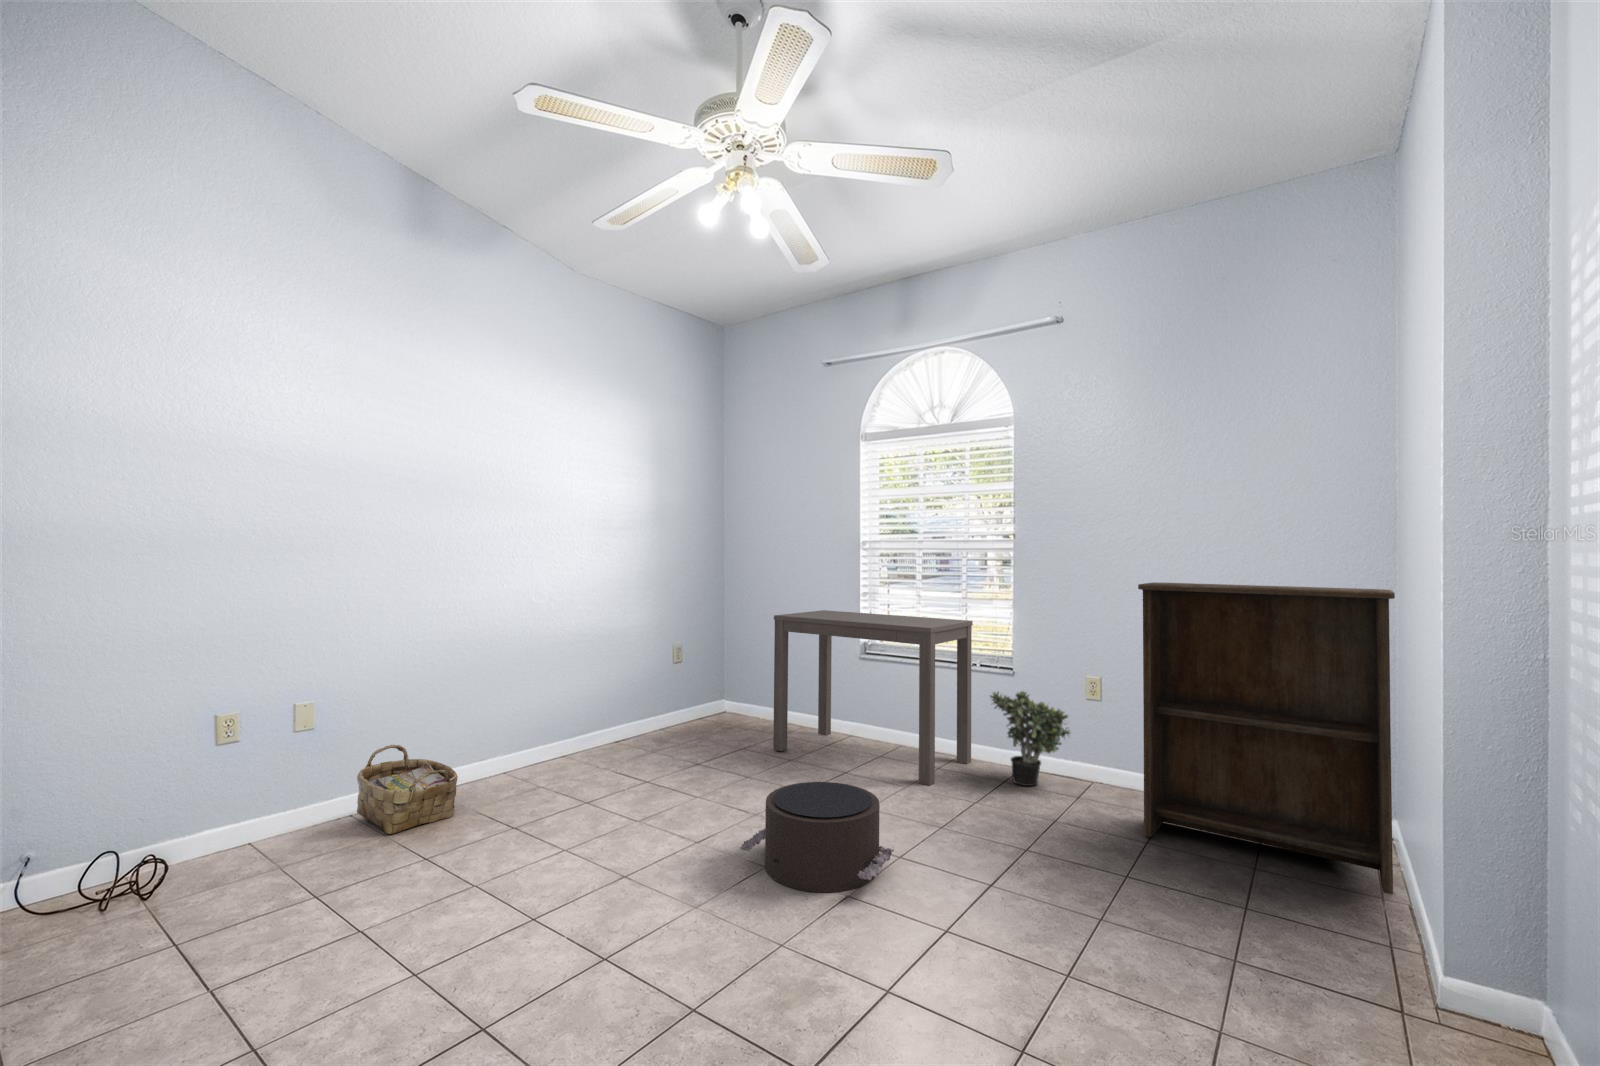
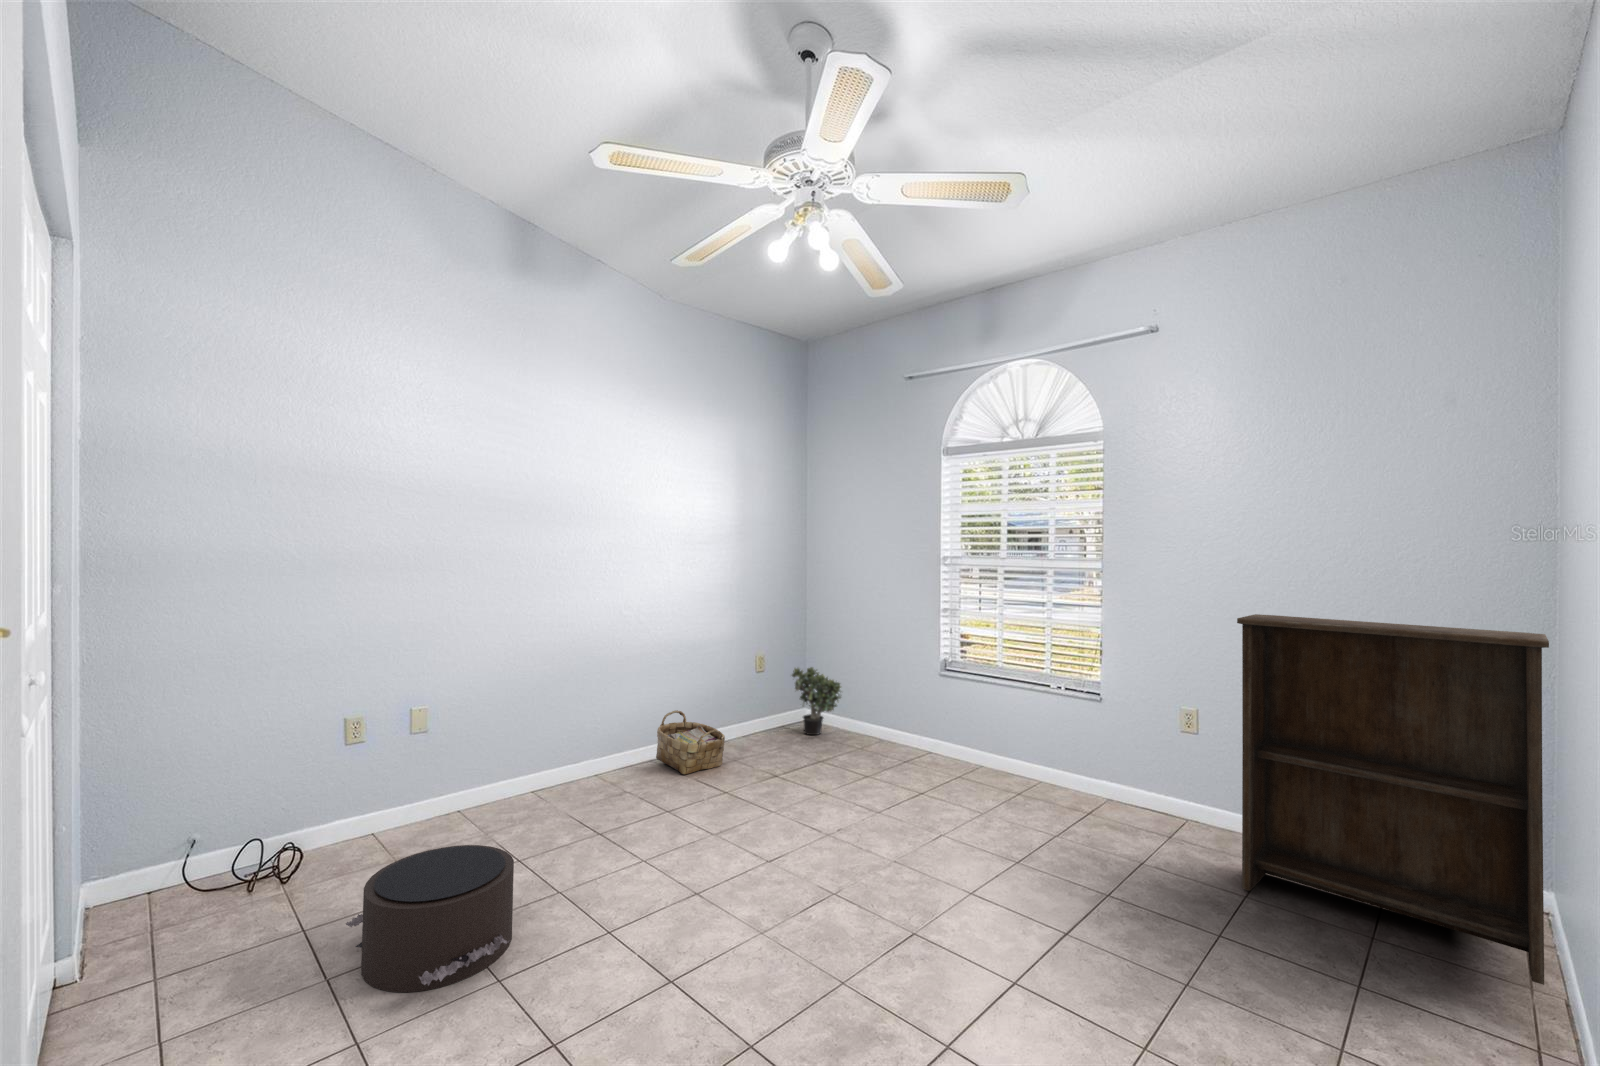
desk: present [773,610,973,786] -> none [852,627,1057,814]
potted plant: present [990,691,1071,786] -> present [792,667,841,735]
woven basket: present [357,745,458,834] -> present [656,710,725,775]
pouf: present [740,782,894,892] -> present [346,845,514,992]

